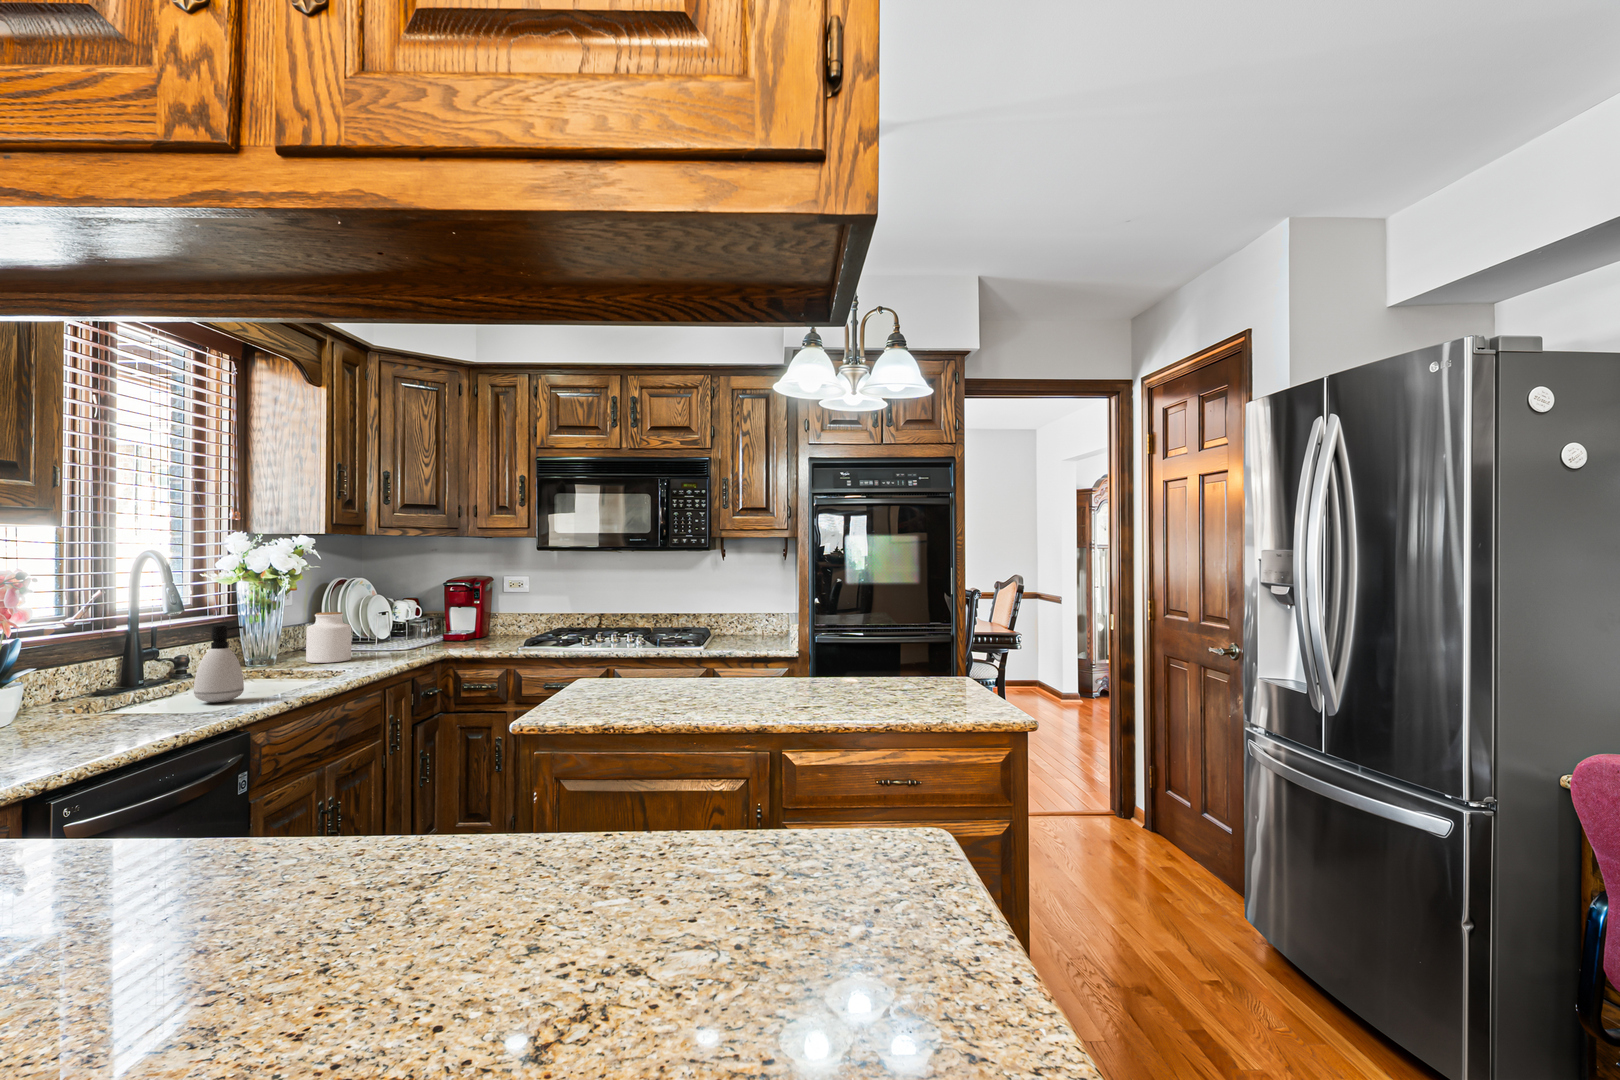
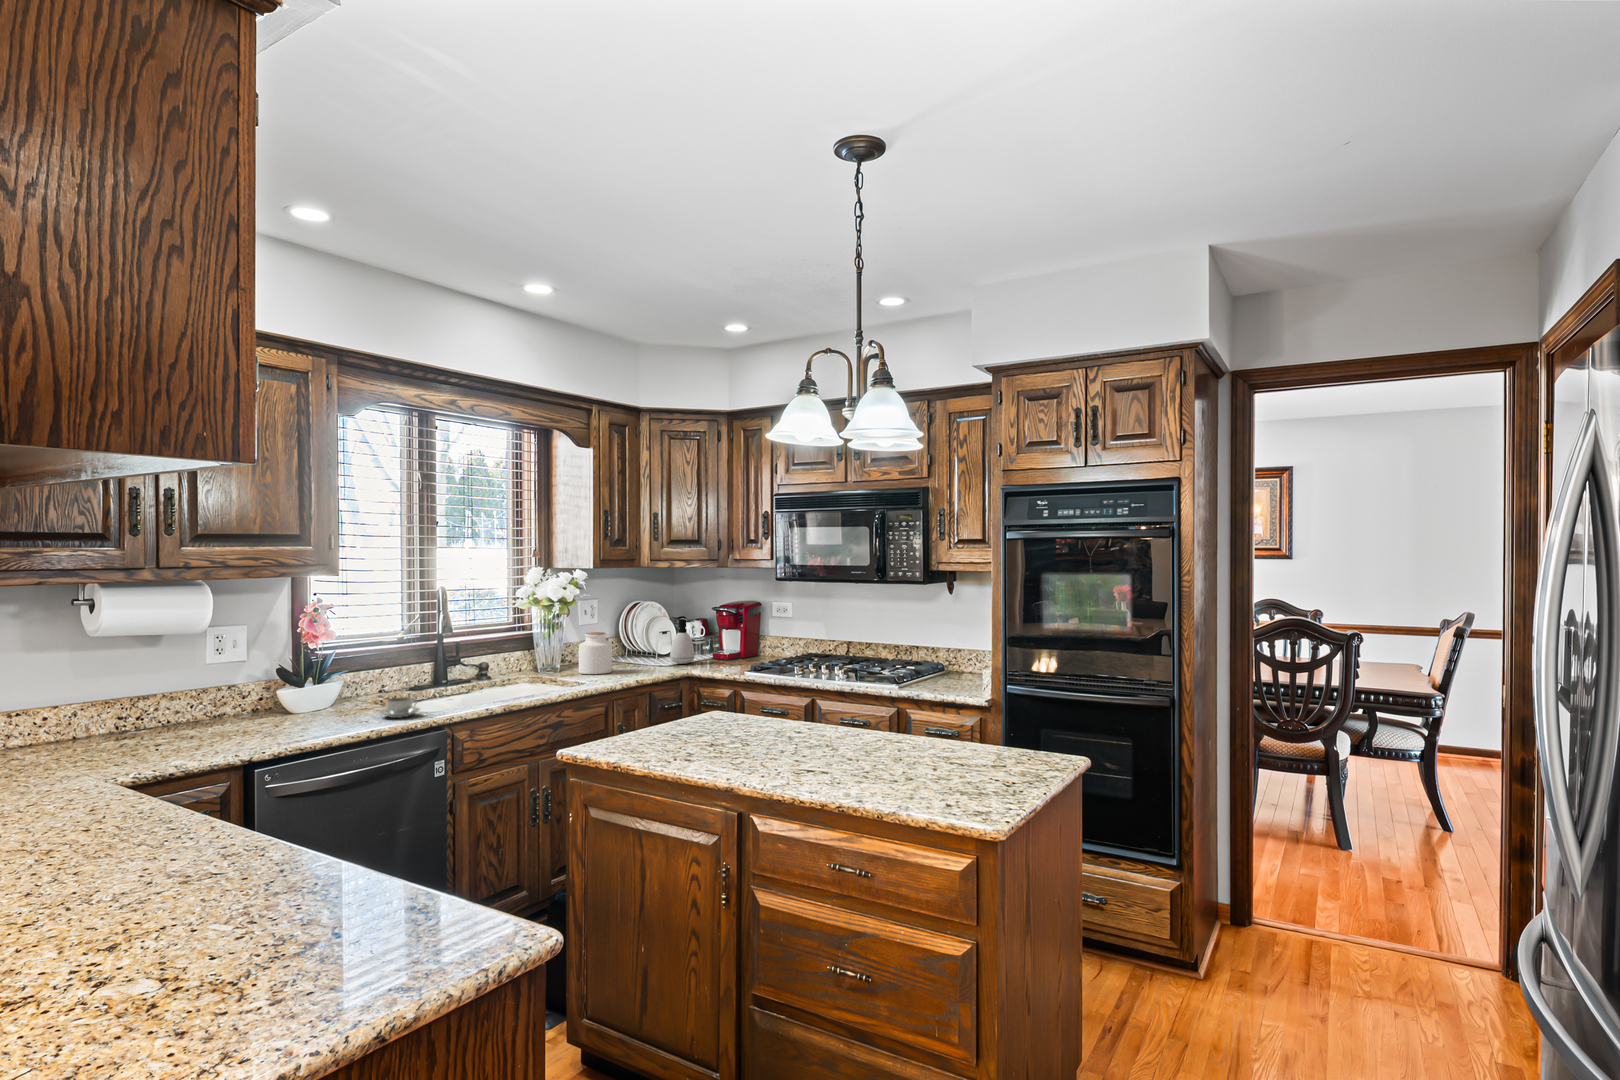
soap dispenser: present [194,624,244,702] -> present [670,619,694,664]
coffee cup: none [116,695,181,723] -> present [379,697,420,718]

